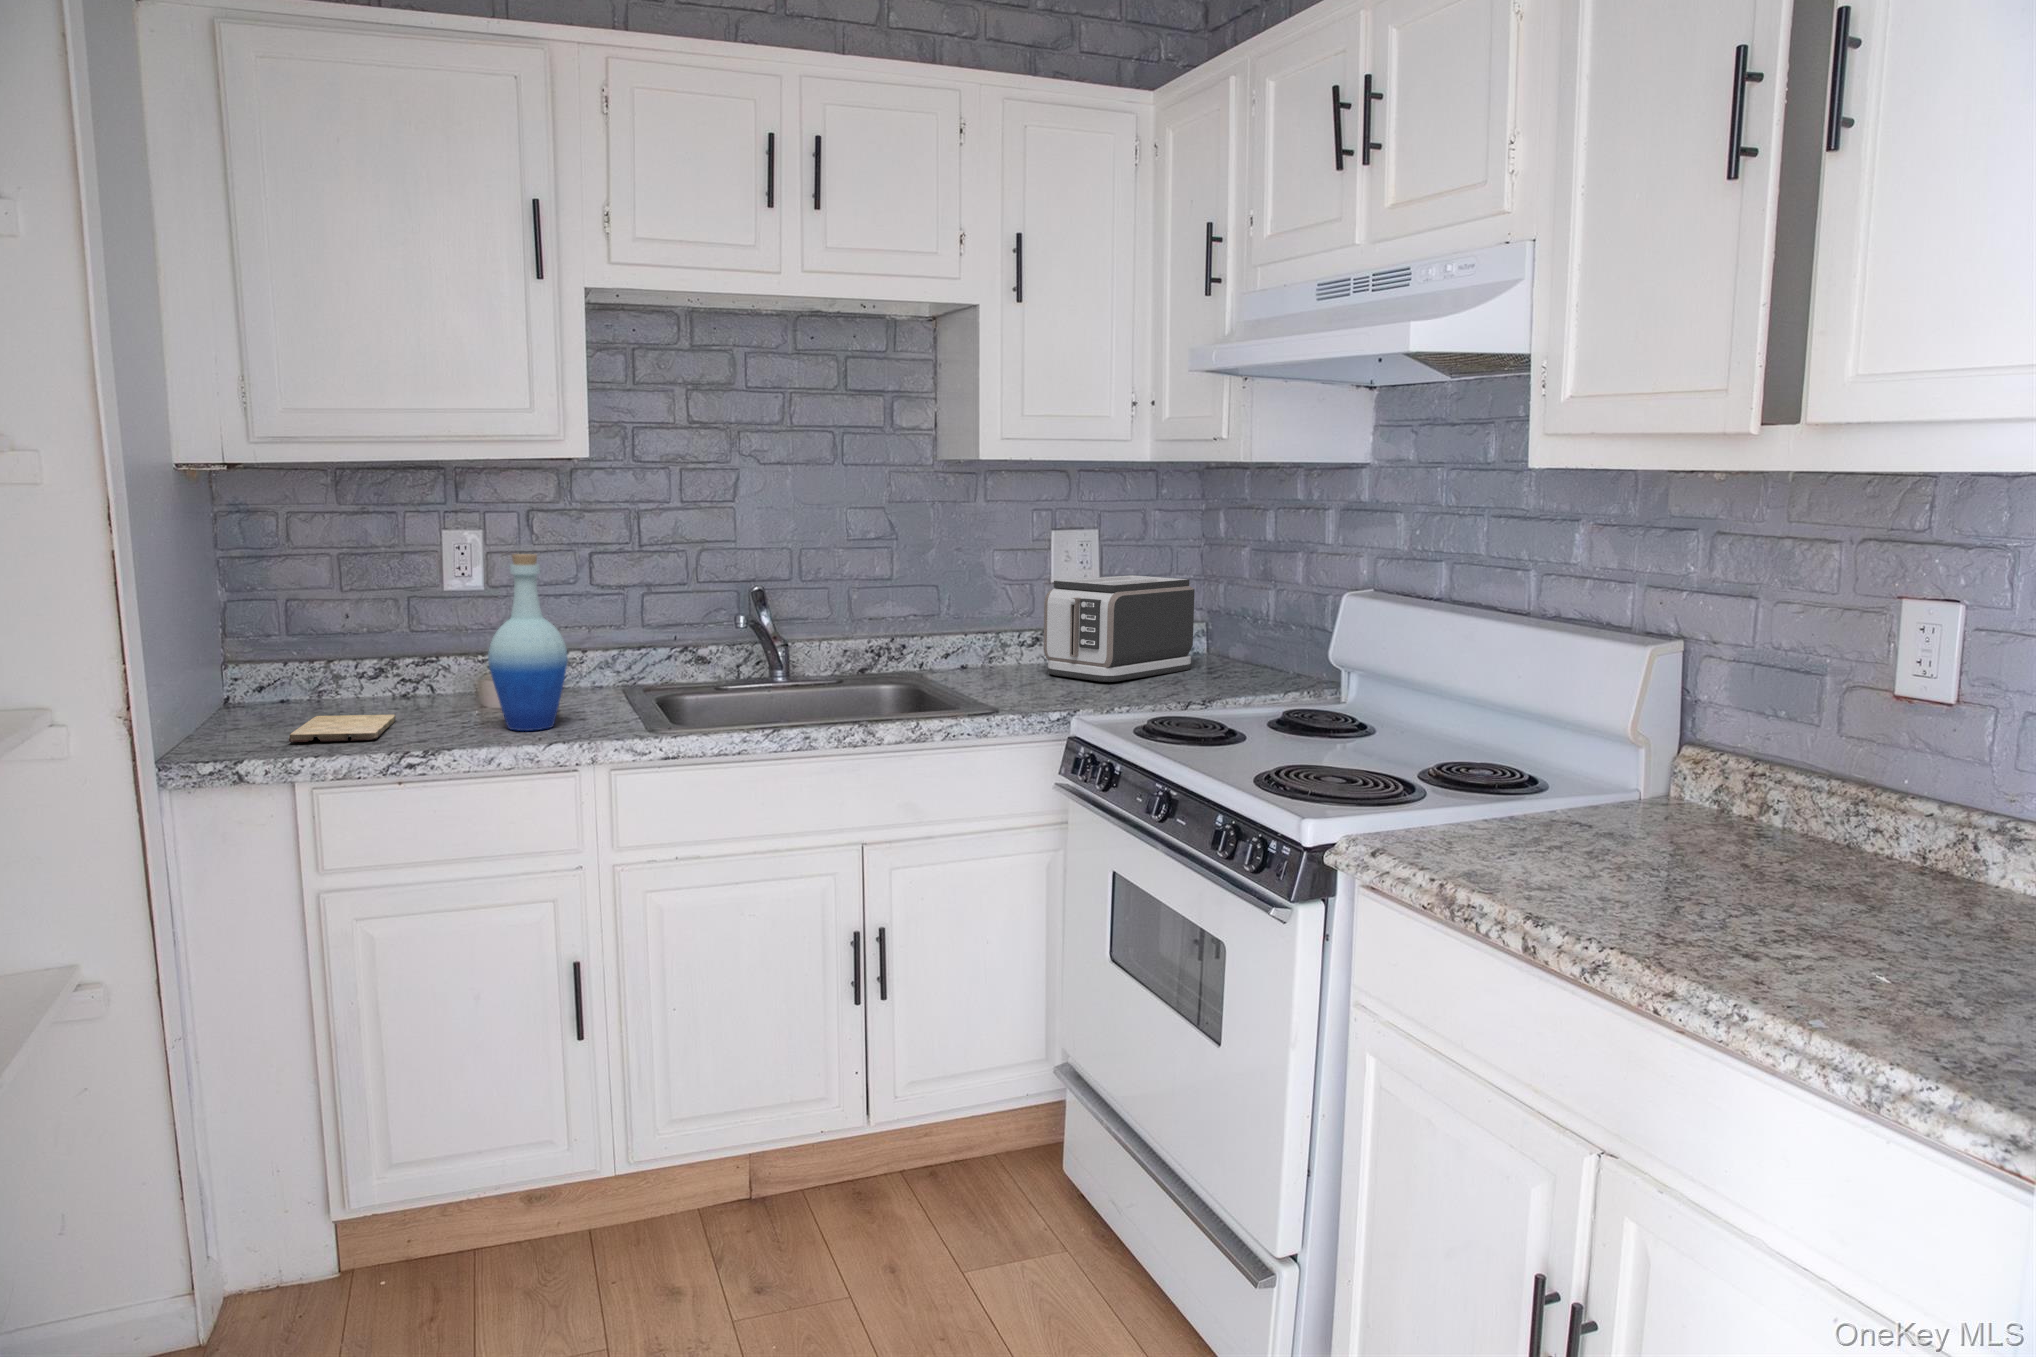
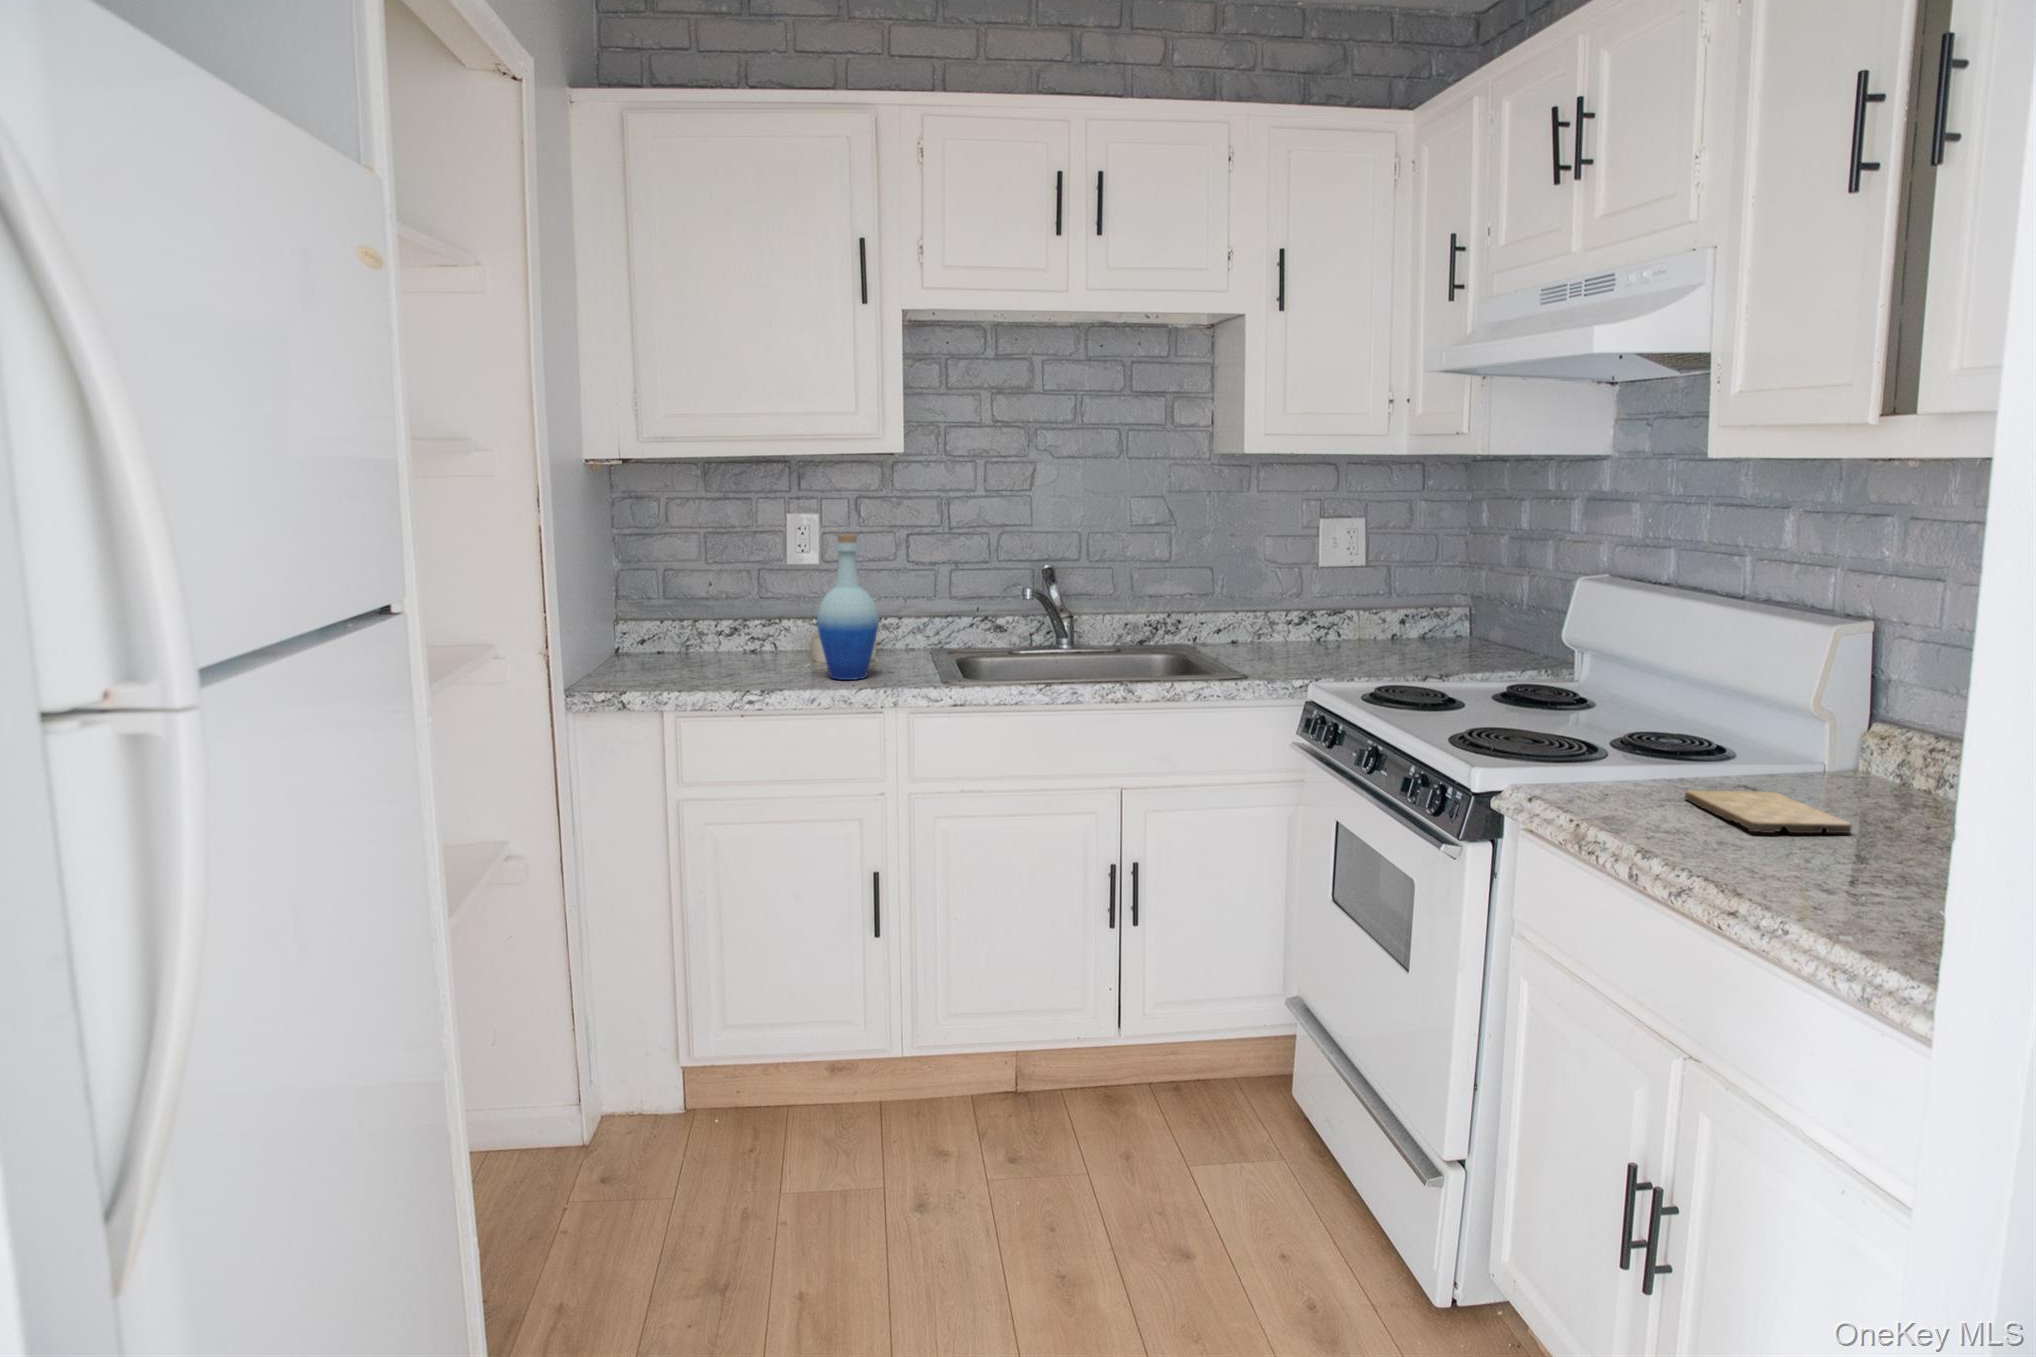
toaster: present [1043,575,1195,682] -> none [1302,560,1453,658]
cutting board: present [289,714,396,742] -> present [1685,790,1852,833]

